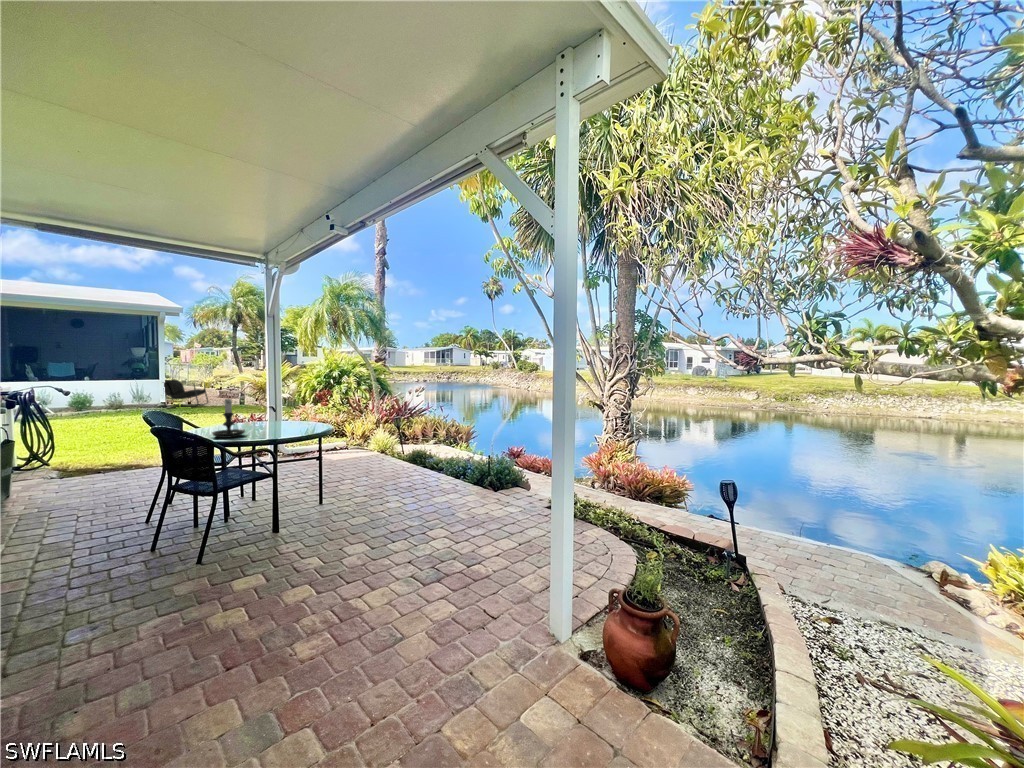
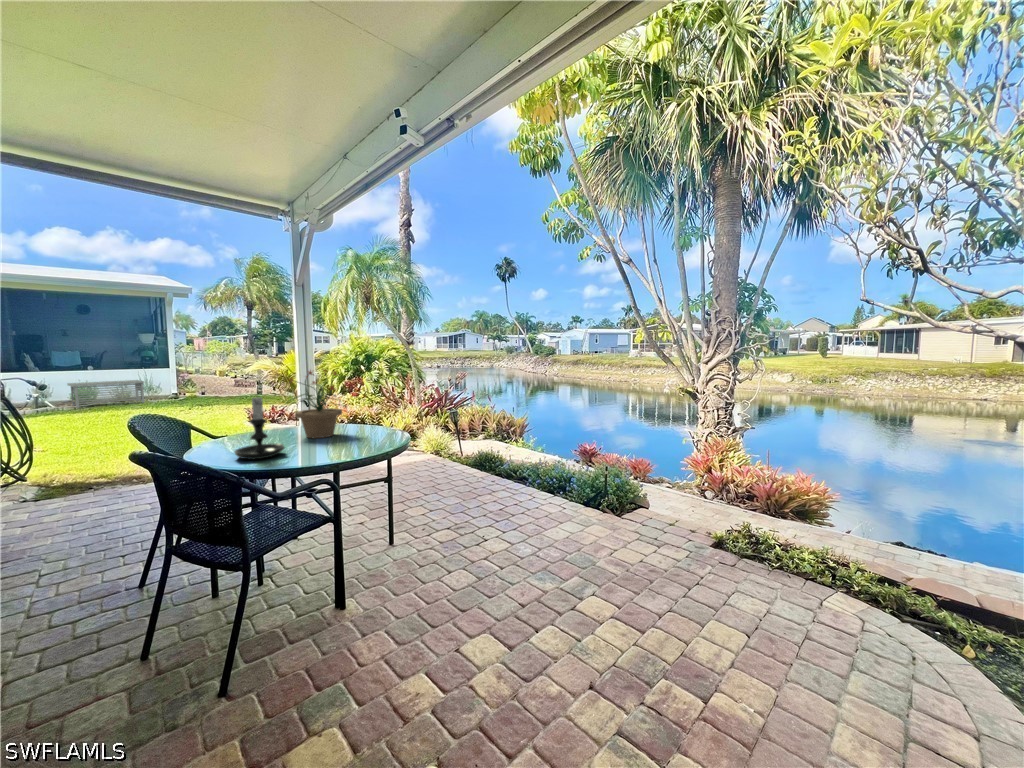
armchair: present [162,379,208,407] -> none [171,368,223,399]
potted plant: none [249,381,294,429] -> present [289,370,342,438]
storage bench: none [65,390,136,414] -> present [67,380,144,408]

